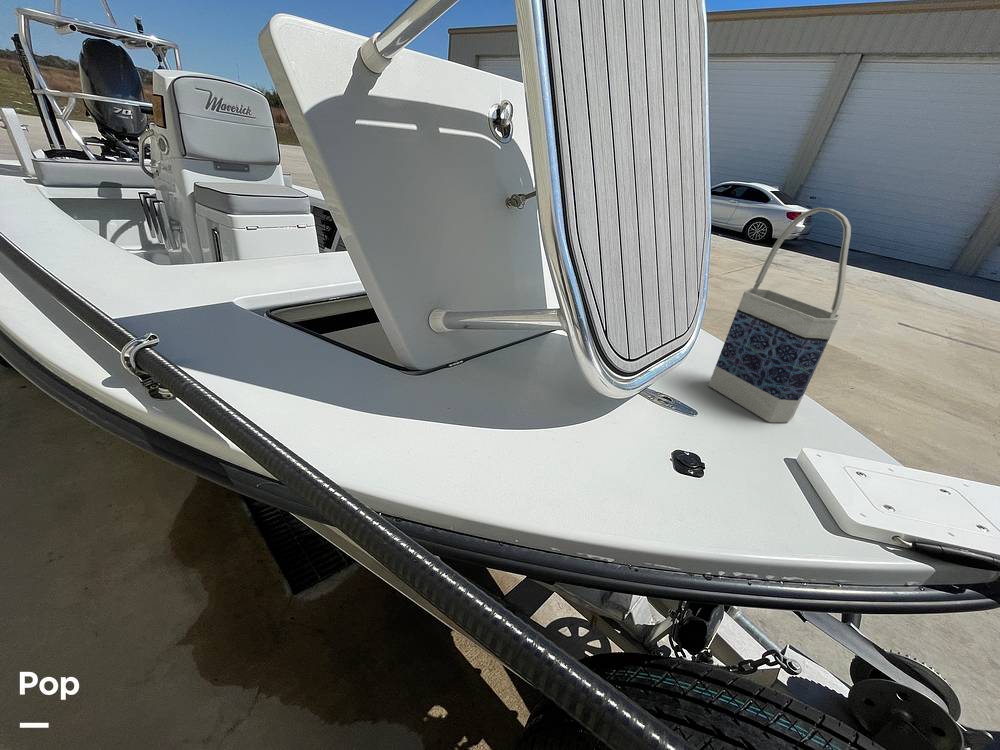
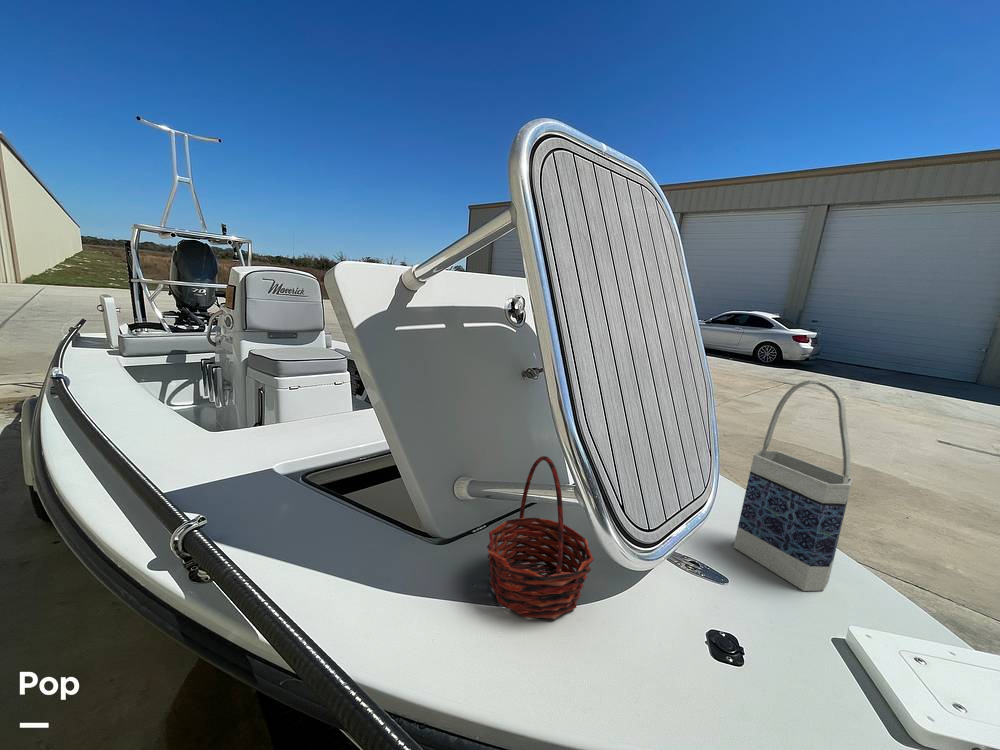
basket: none [461,277,570,437] -> present [487,456,594,619]

